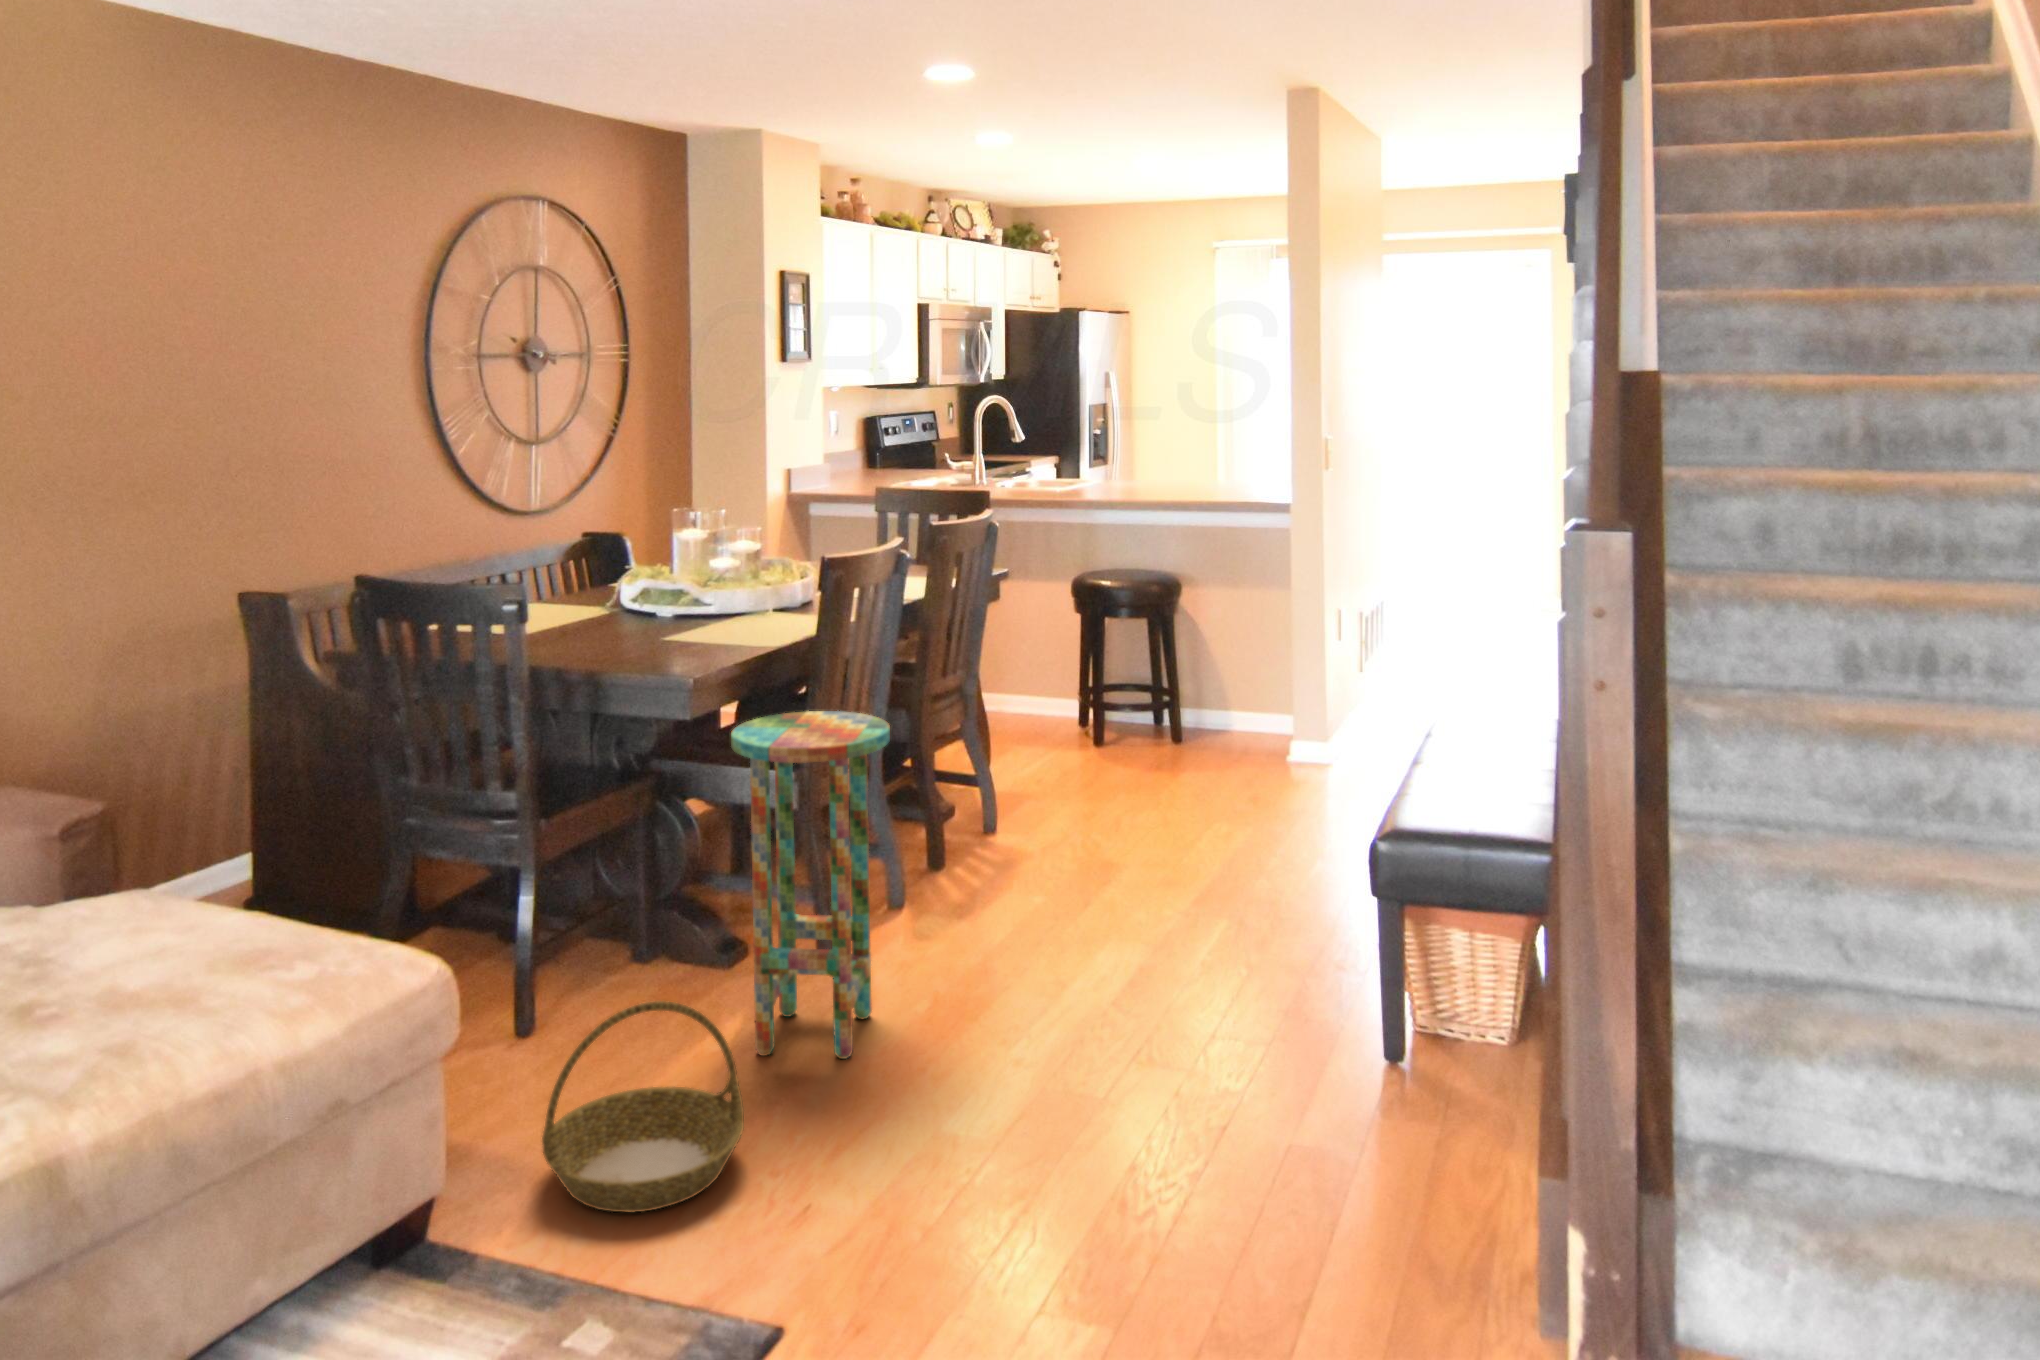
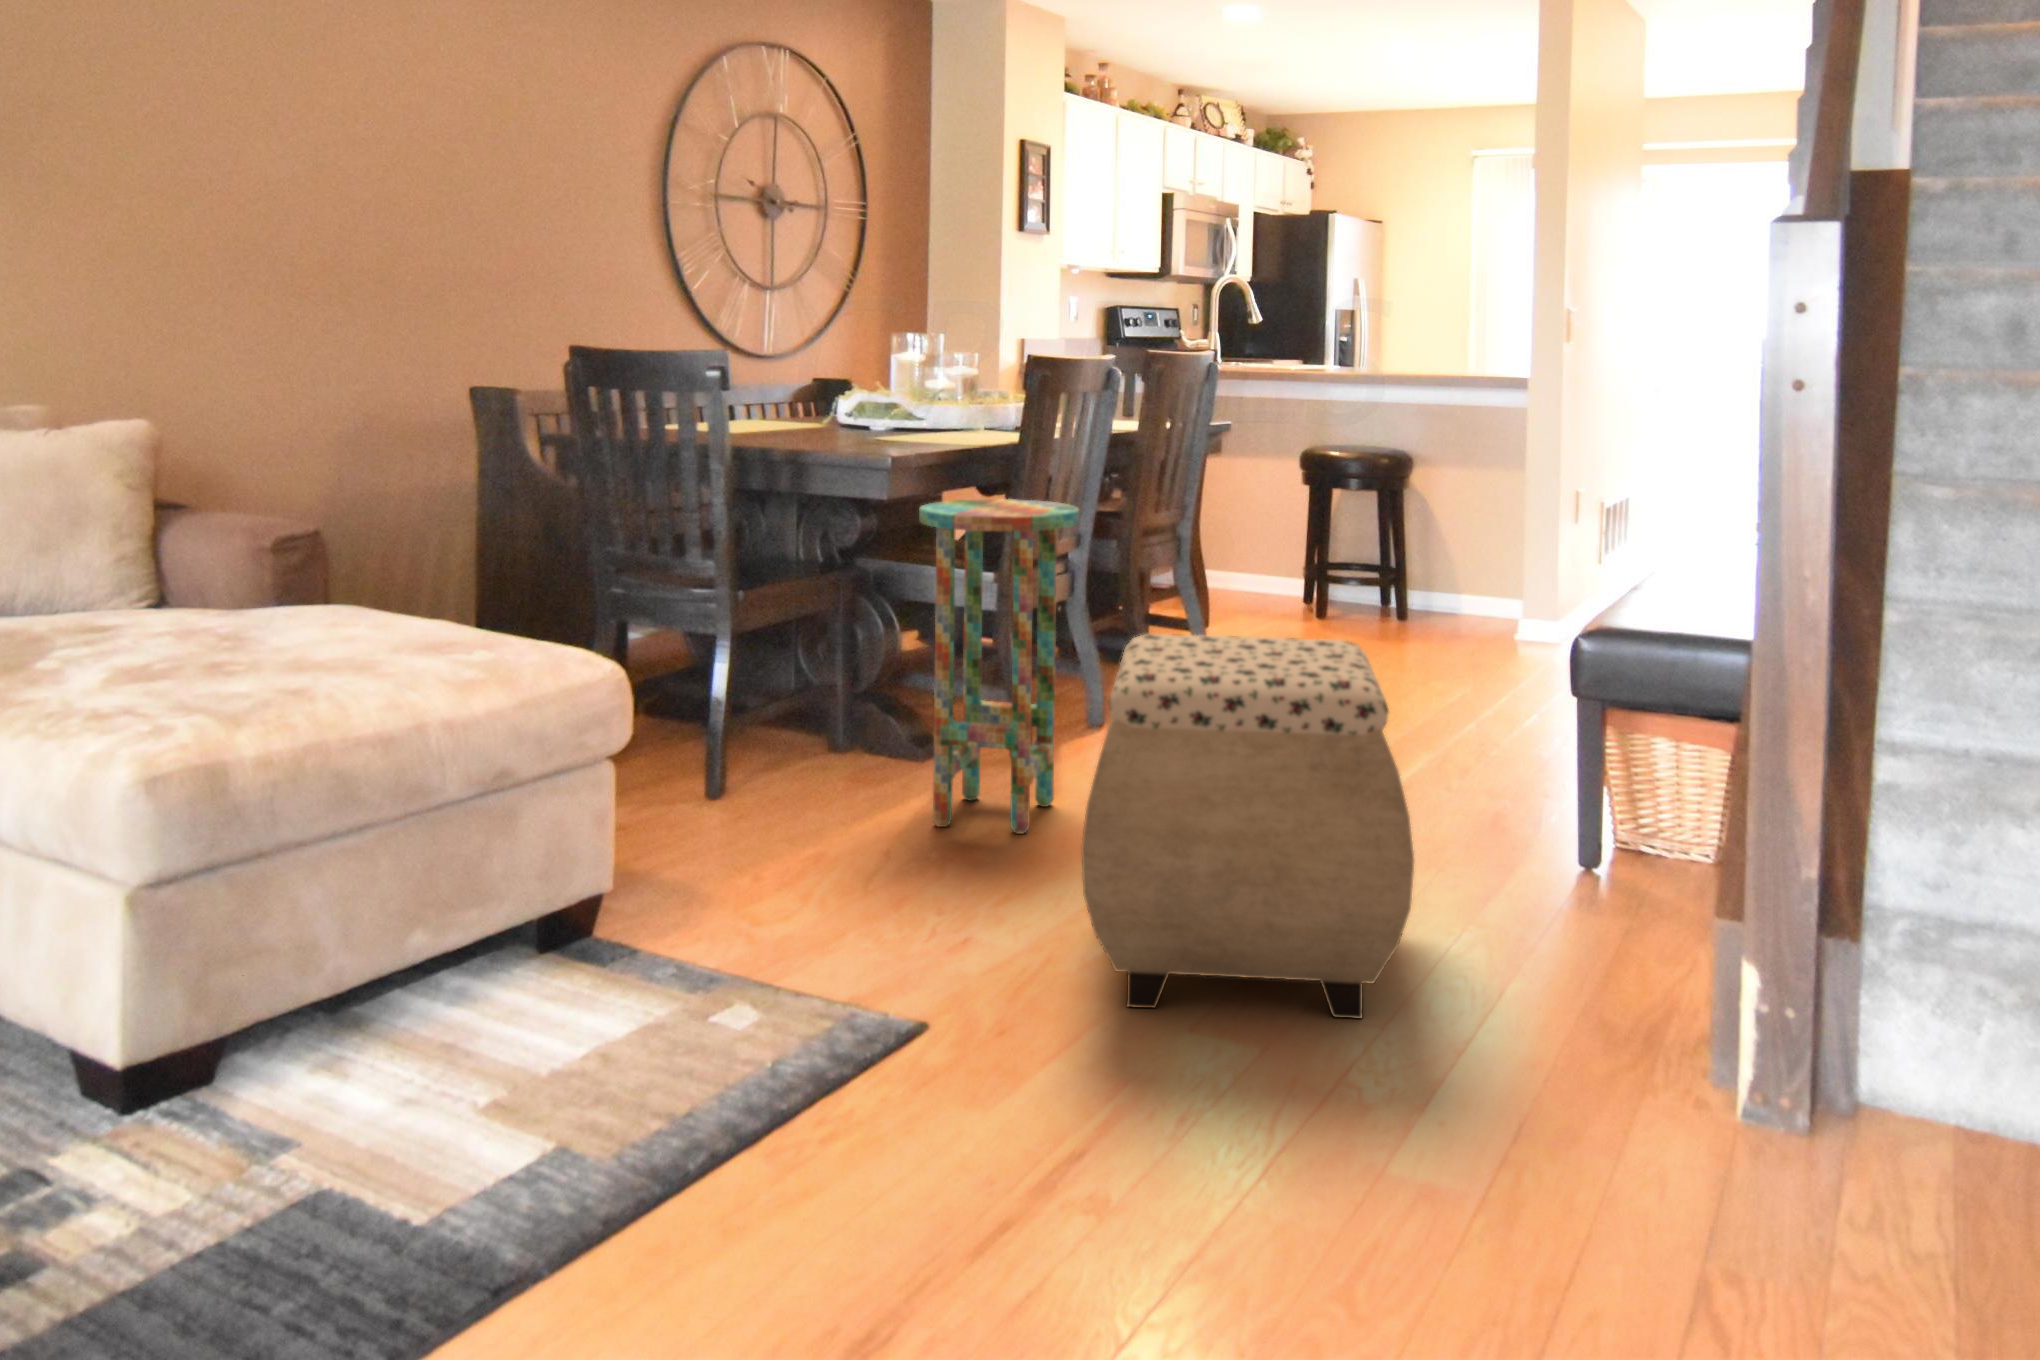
ottoman: none [936,881,1258,1287] -> present [1081,634,1414,1019]
basket: present [542,1001,744,1212] -> none [707,734,908,930]

